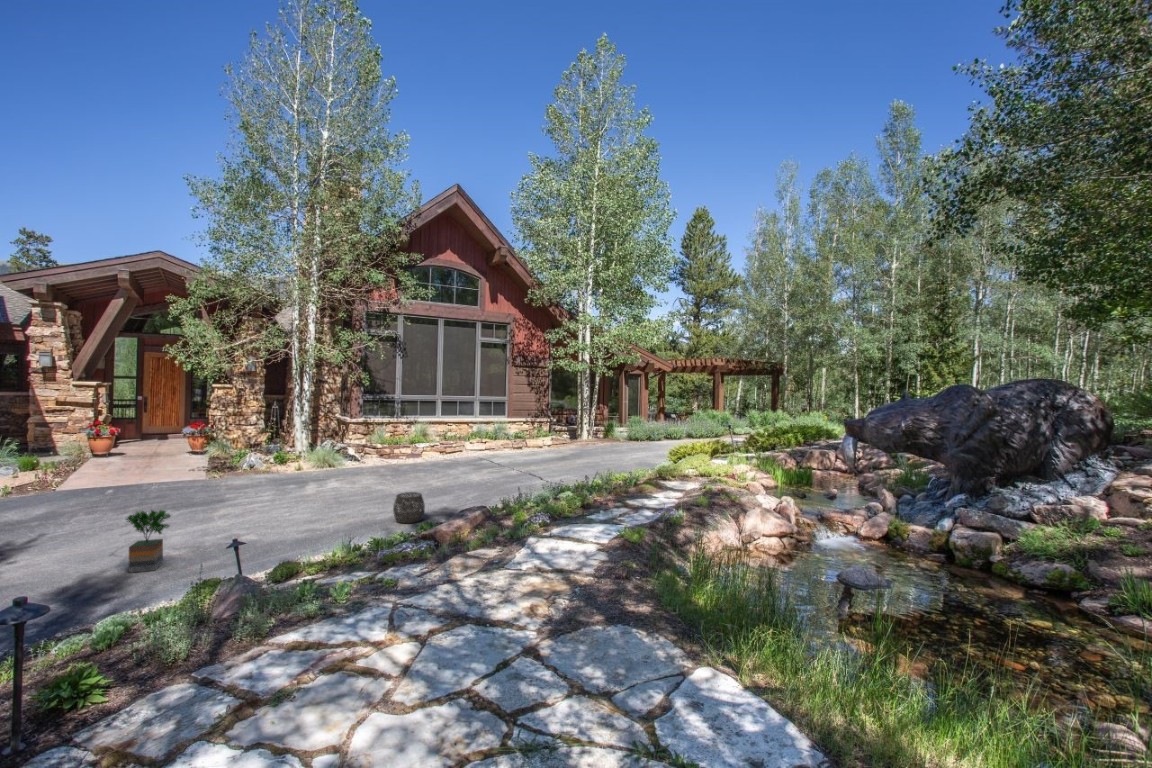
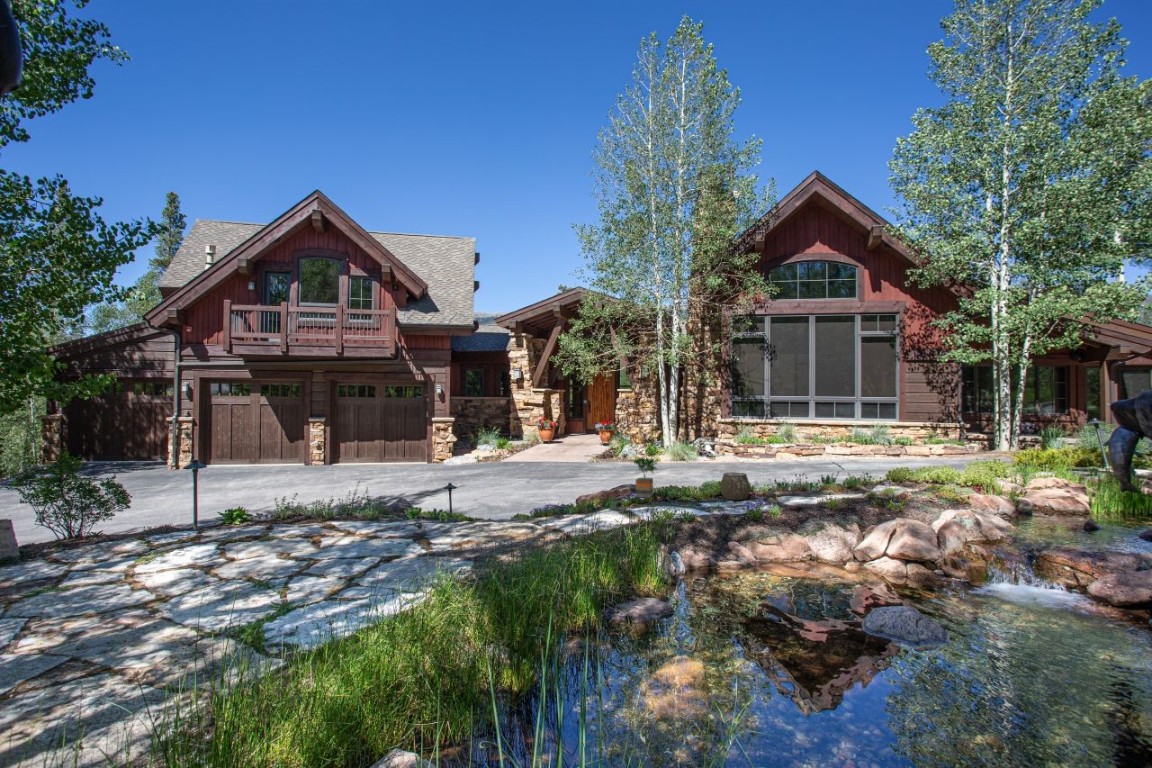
potted tree: present [126,510,171,573] -> present [634,457,657,498]

